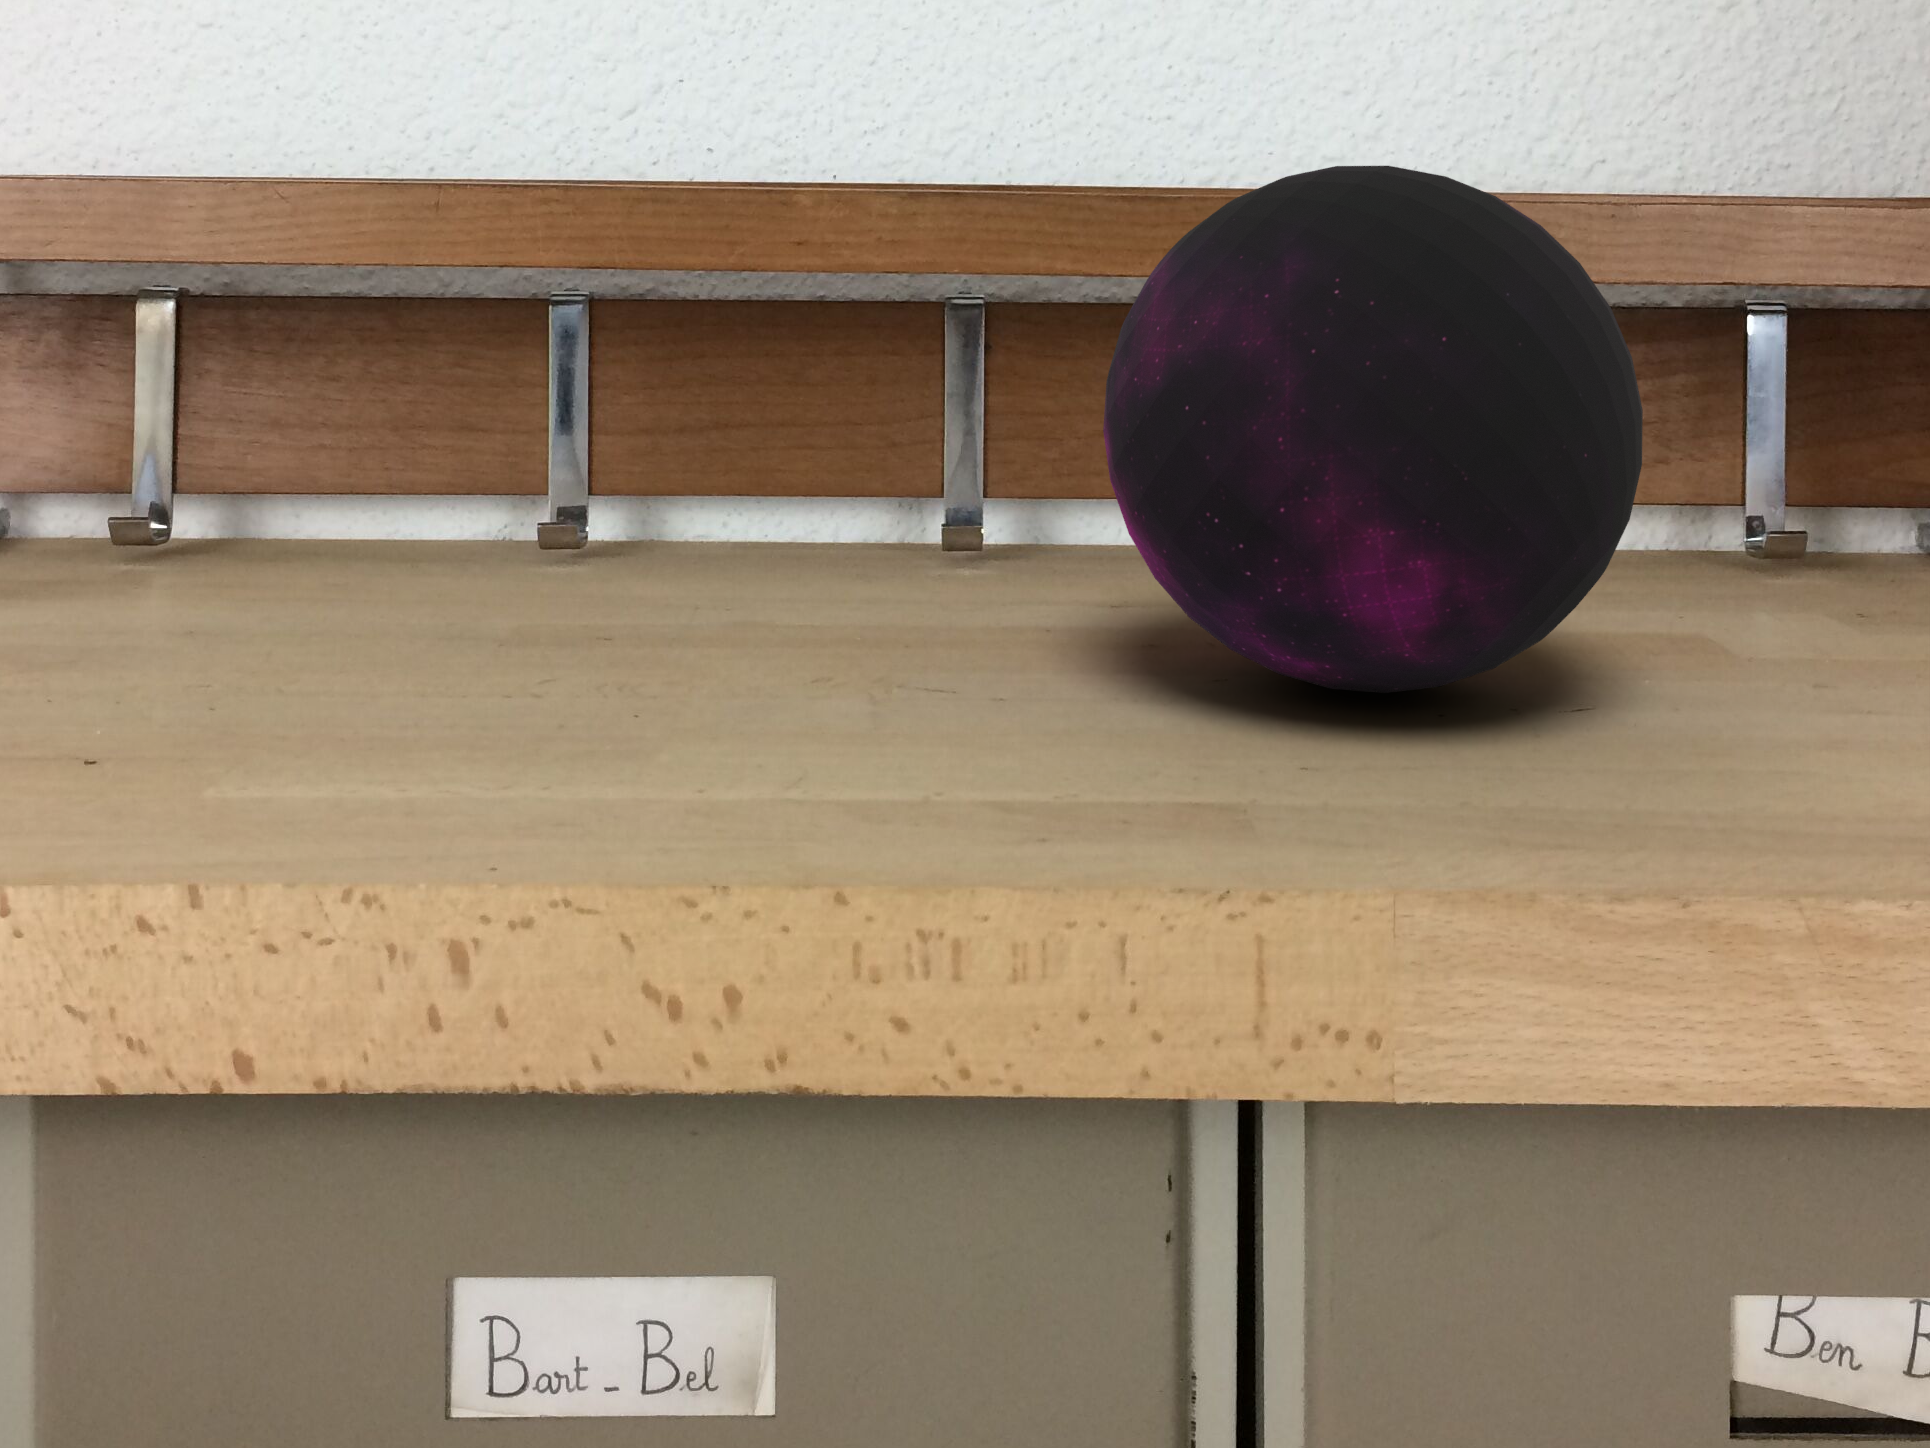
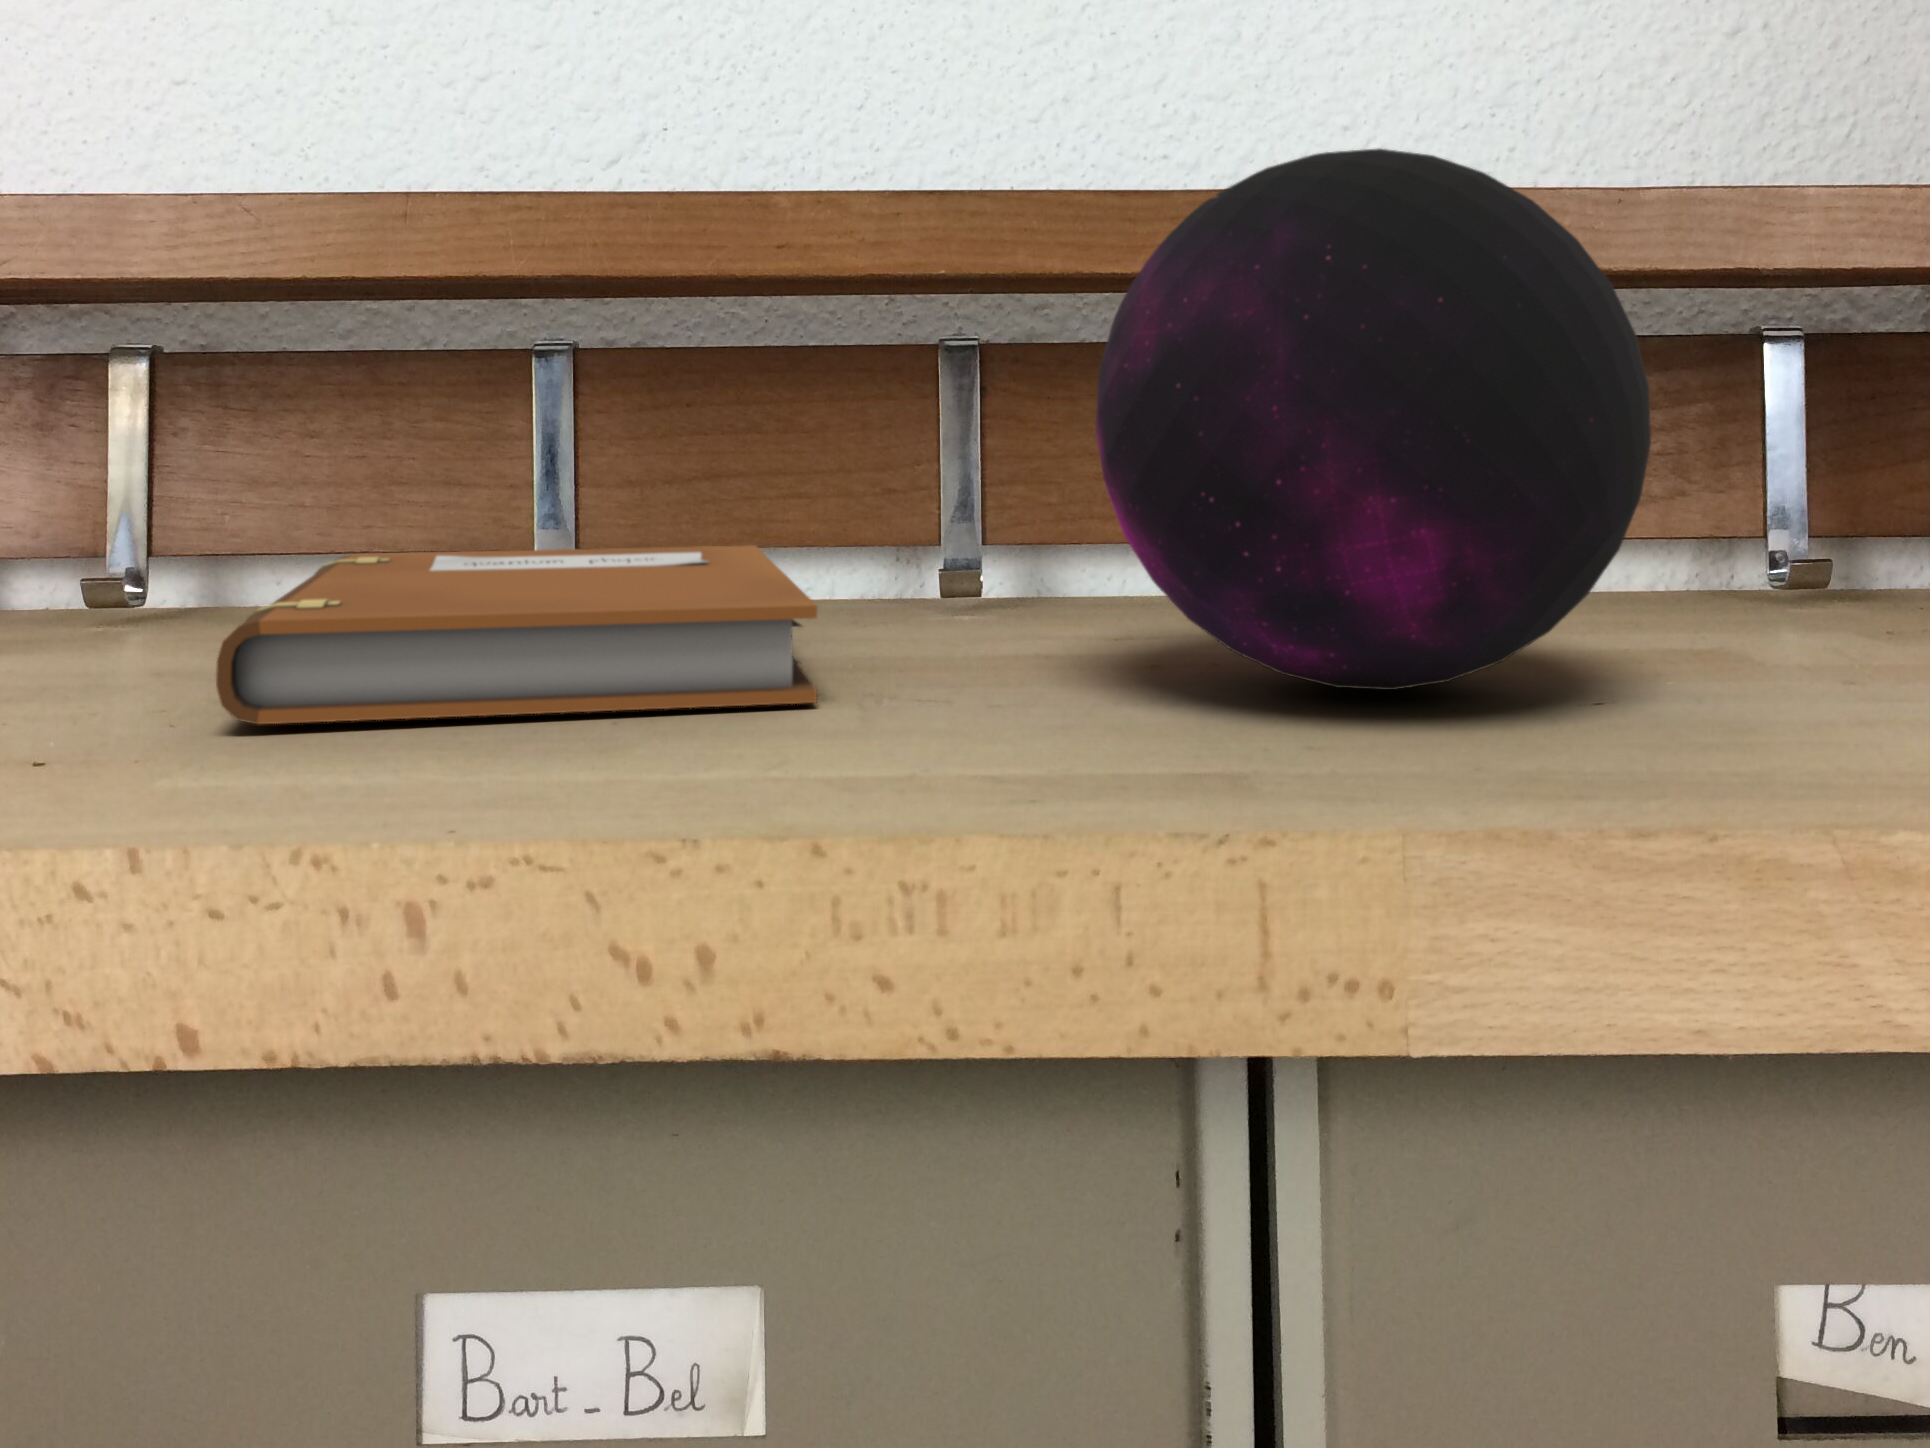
notebook: none [253,500,832,717] -> present [216,545,817,724]

